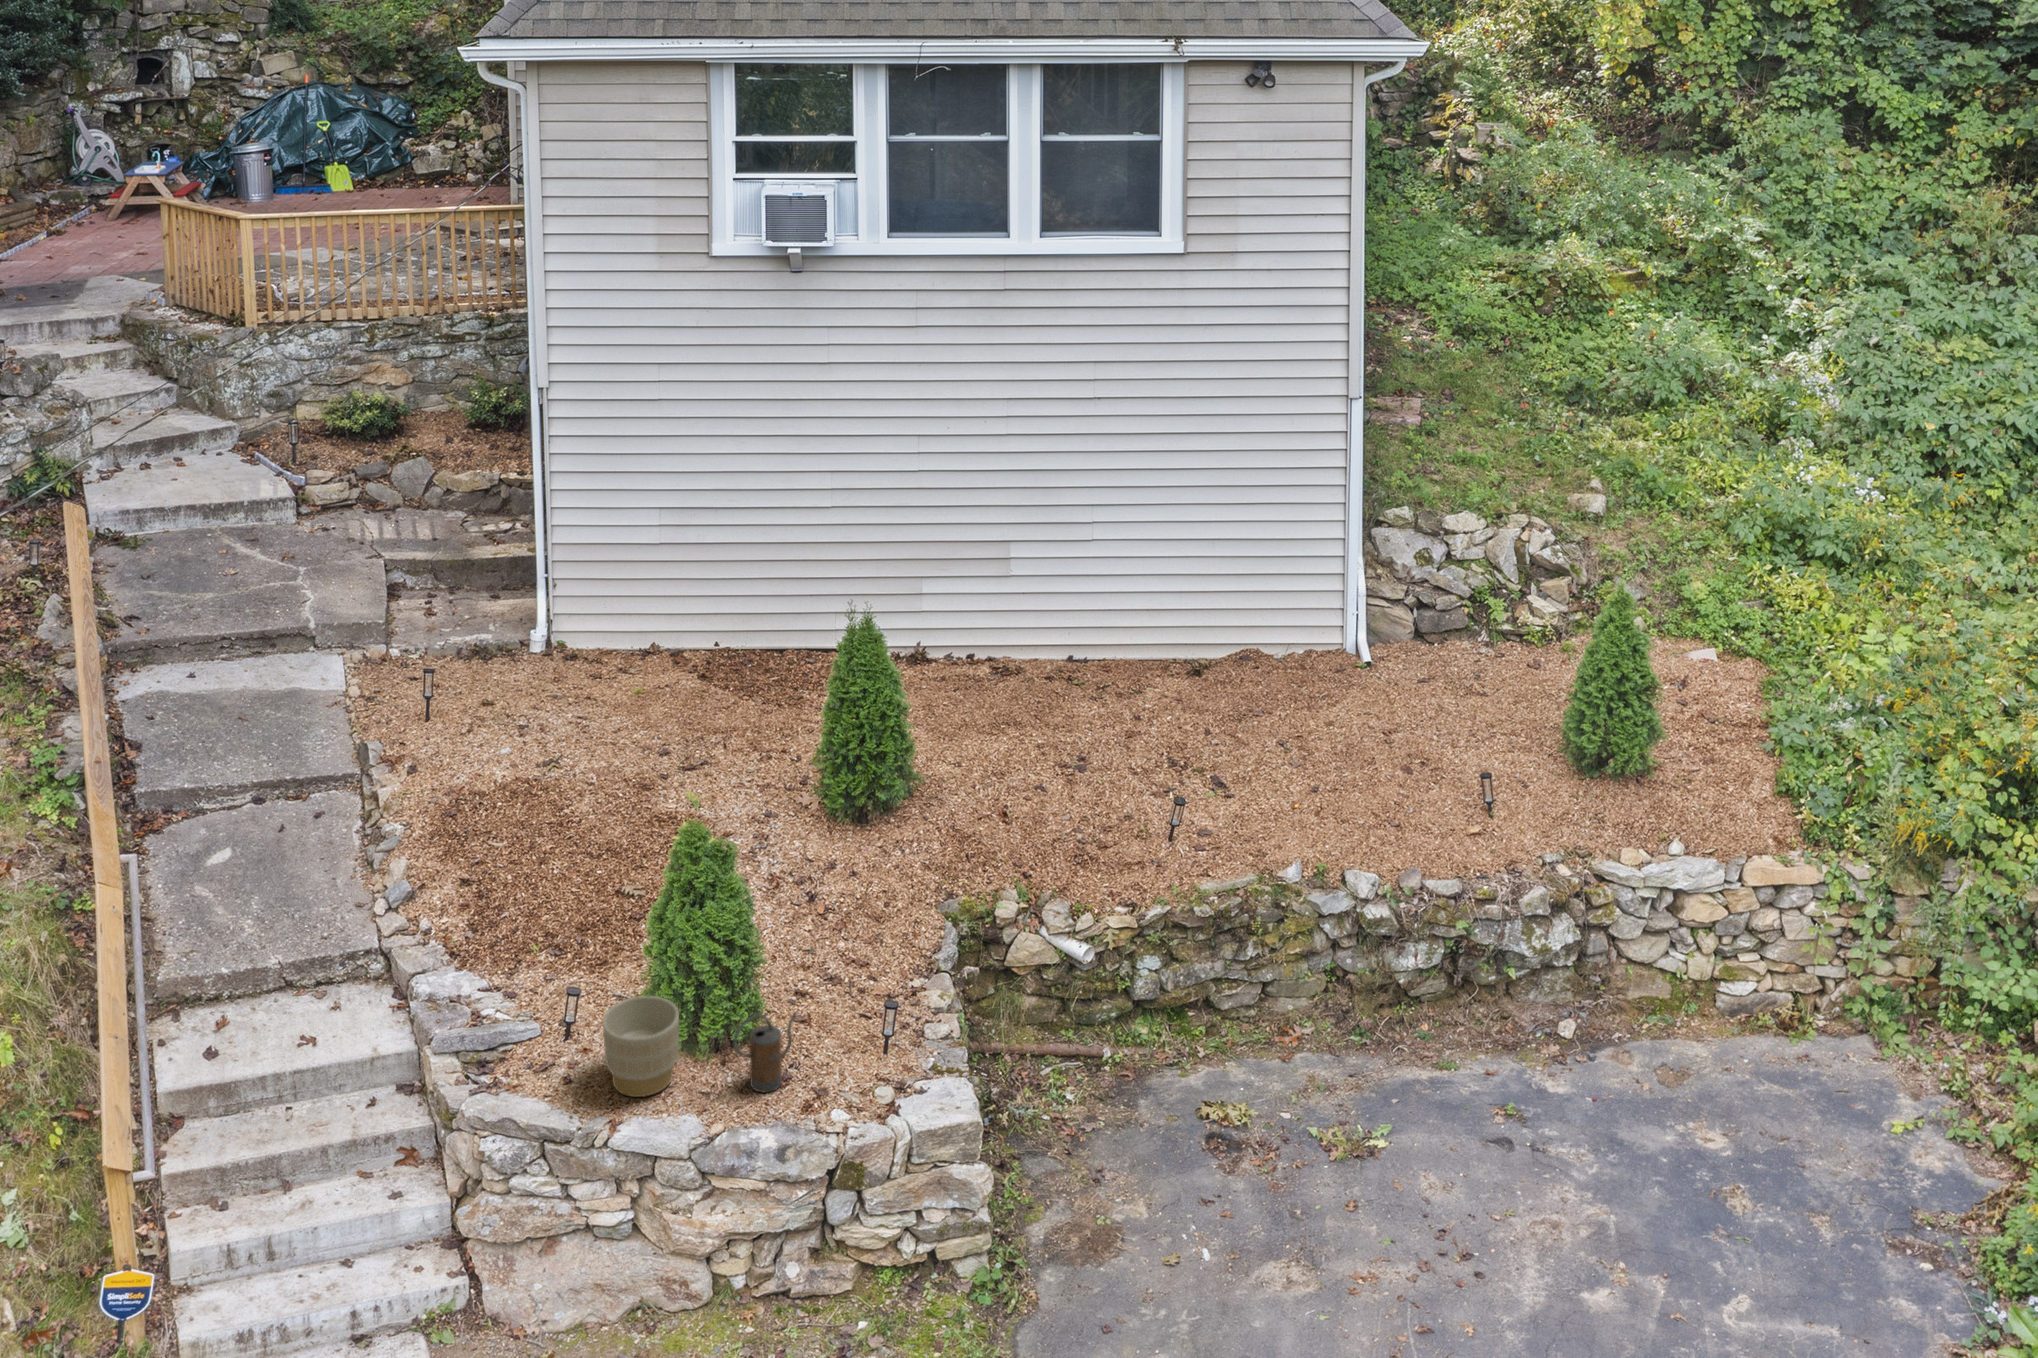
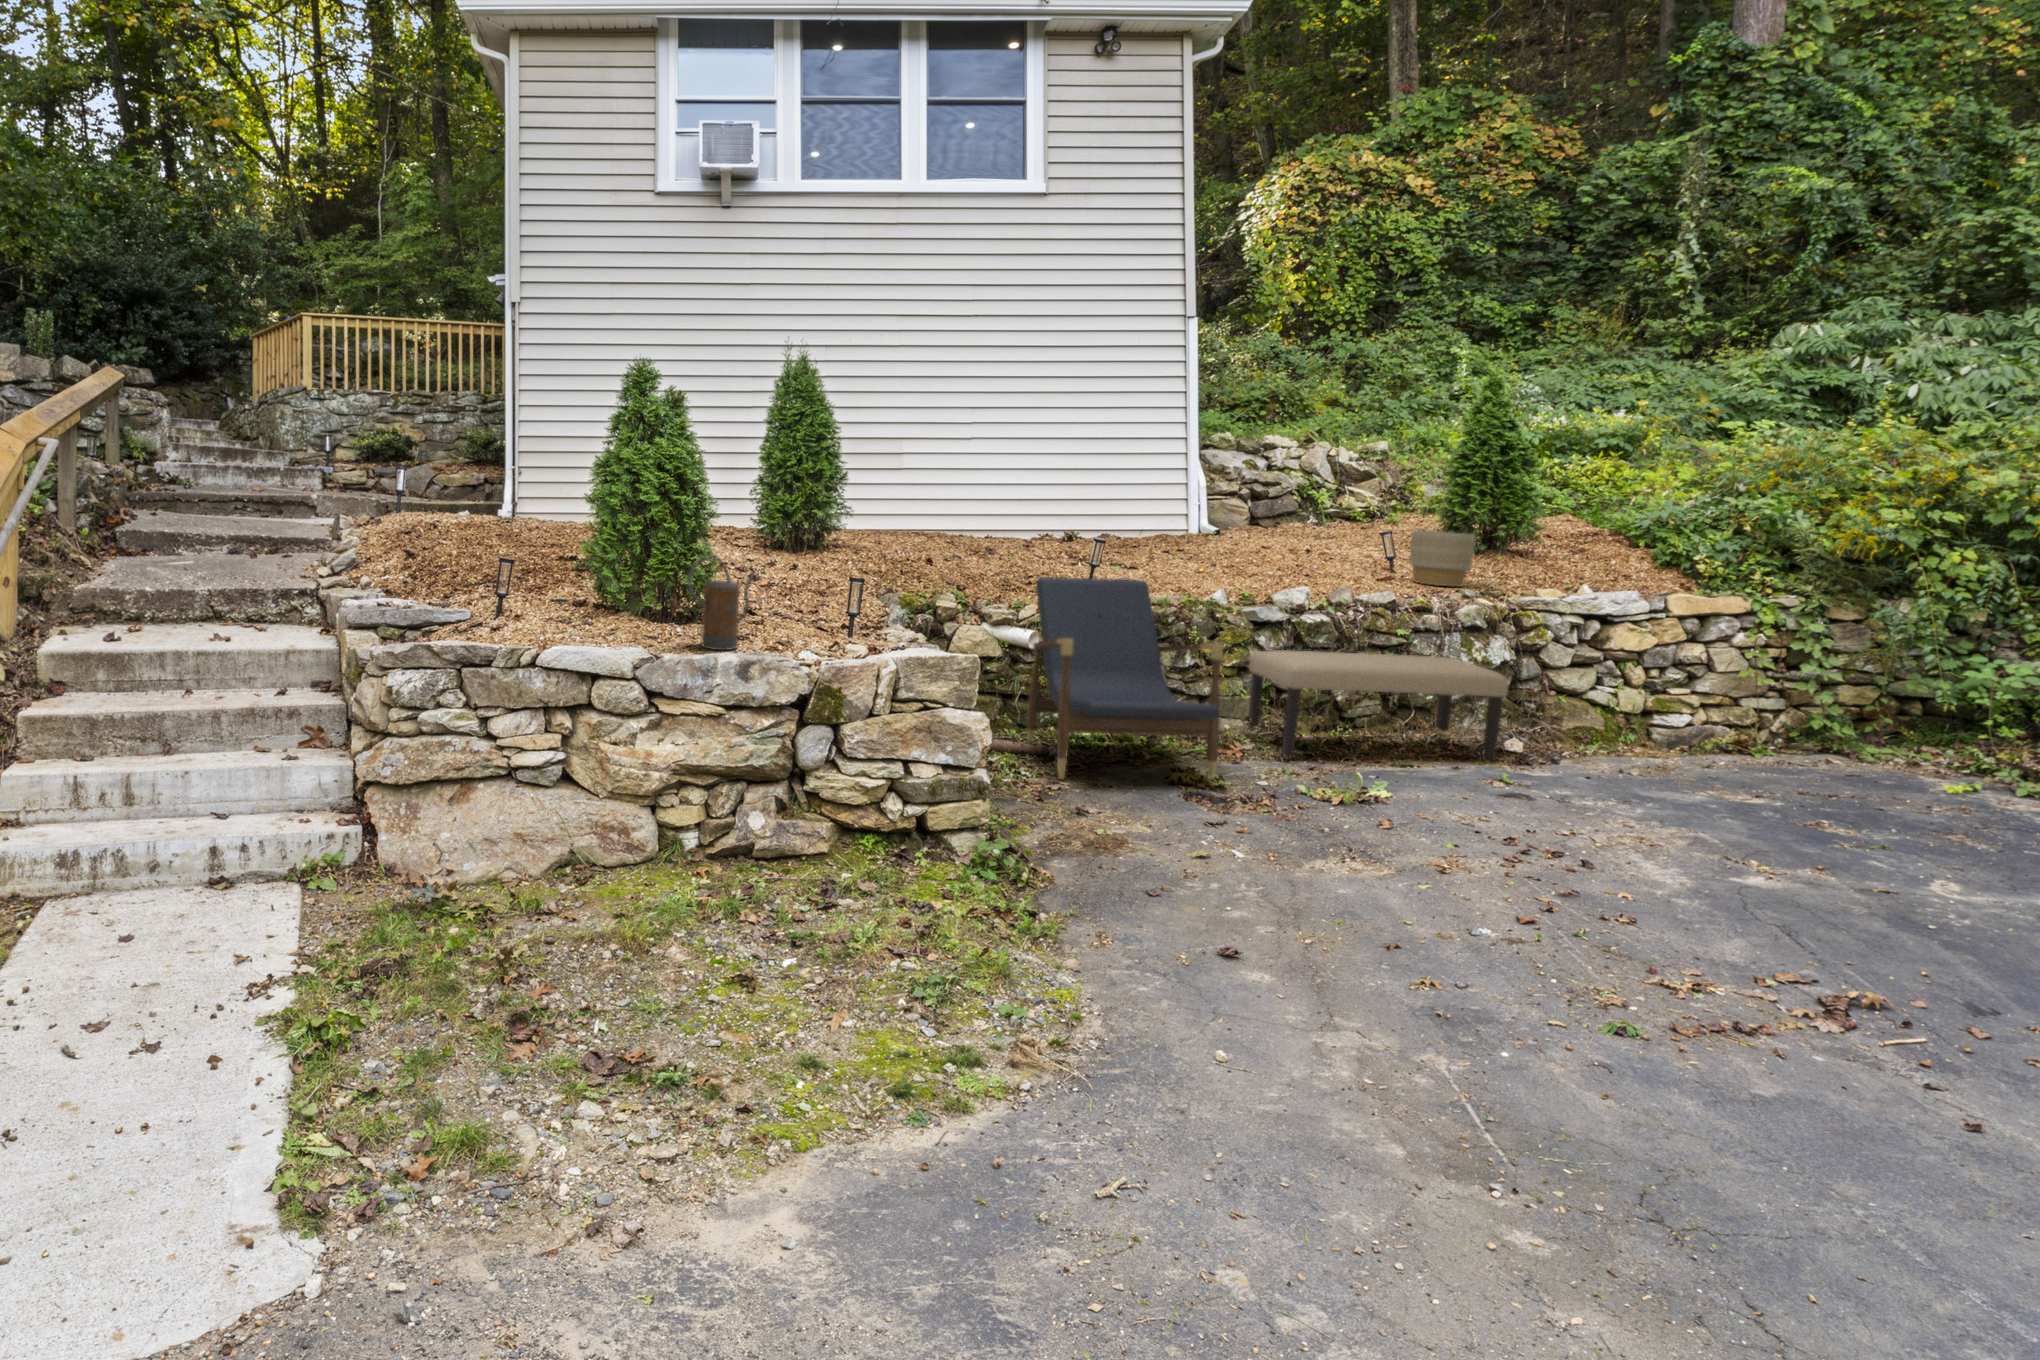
lounge chair: none [1087,899,1246,1133] -> present [1027,577,1223,779]
bench: none [1313,951,1535,1074] -> present [1248,650,1508,762]
planter: present [603,996,679,1097] -> present [1410,531,1476,587]

